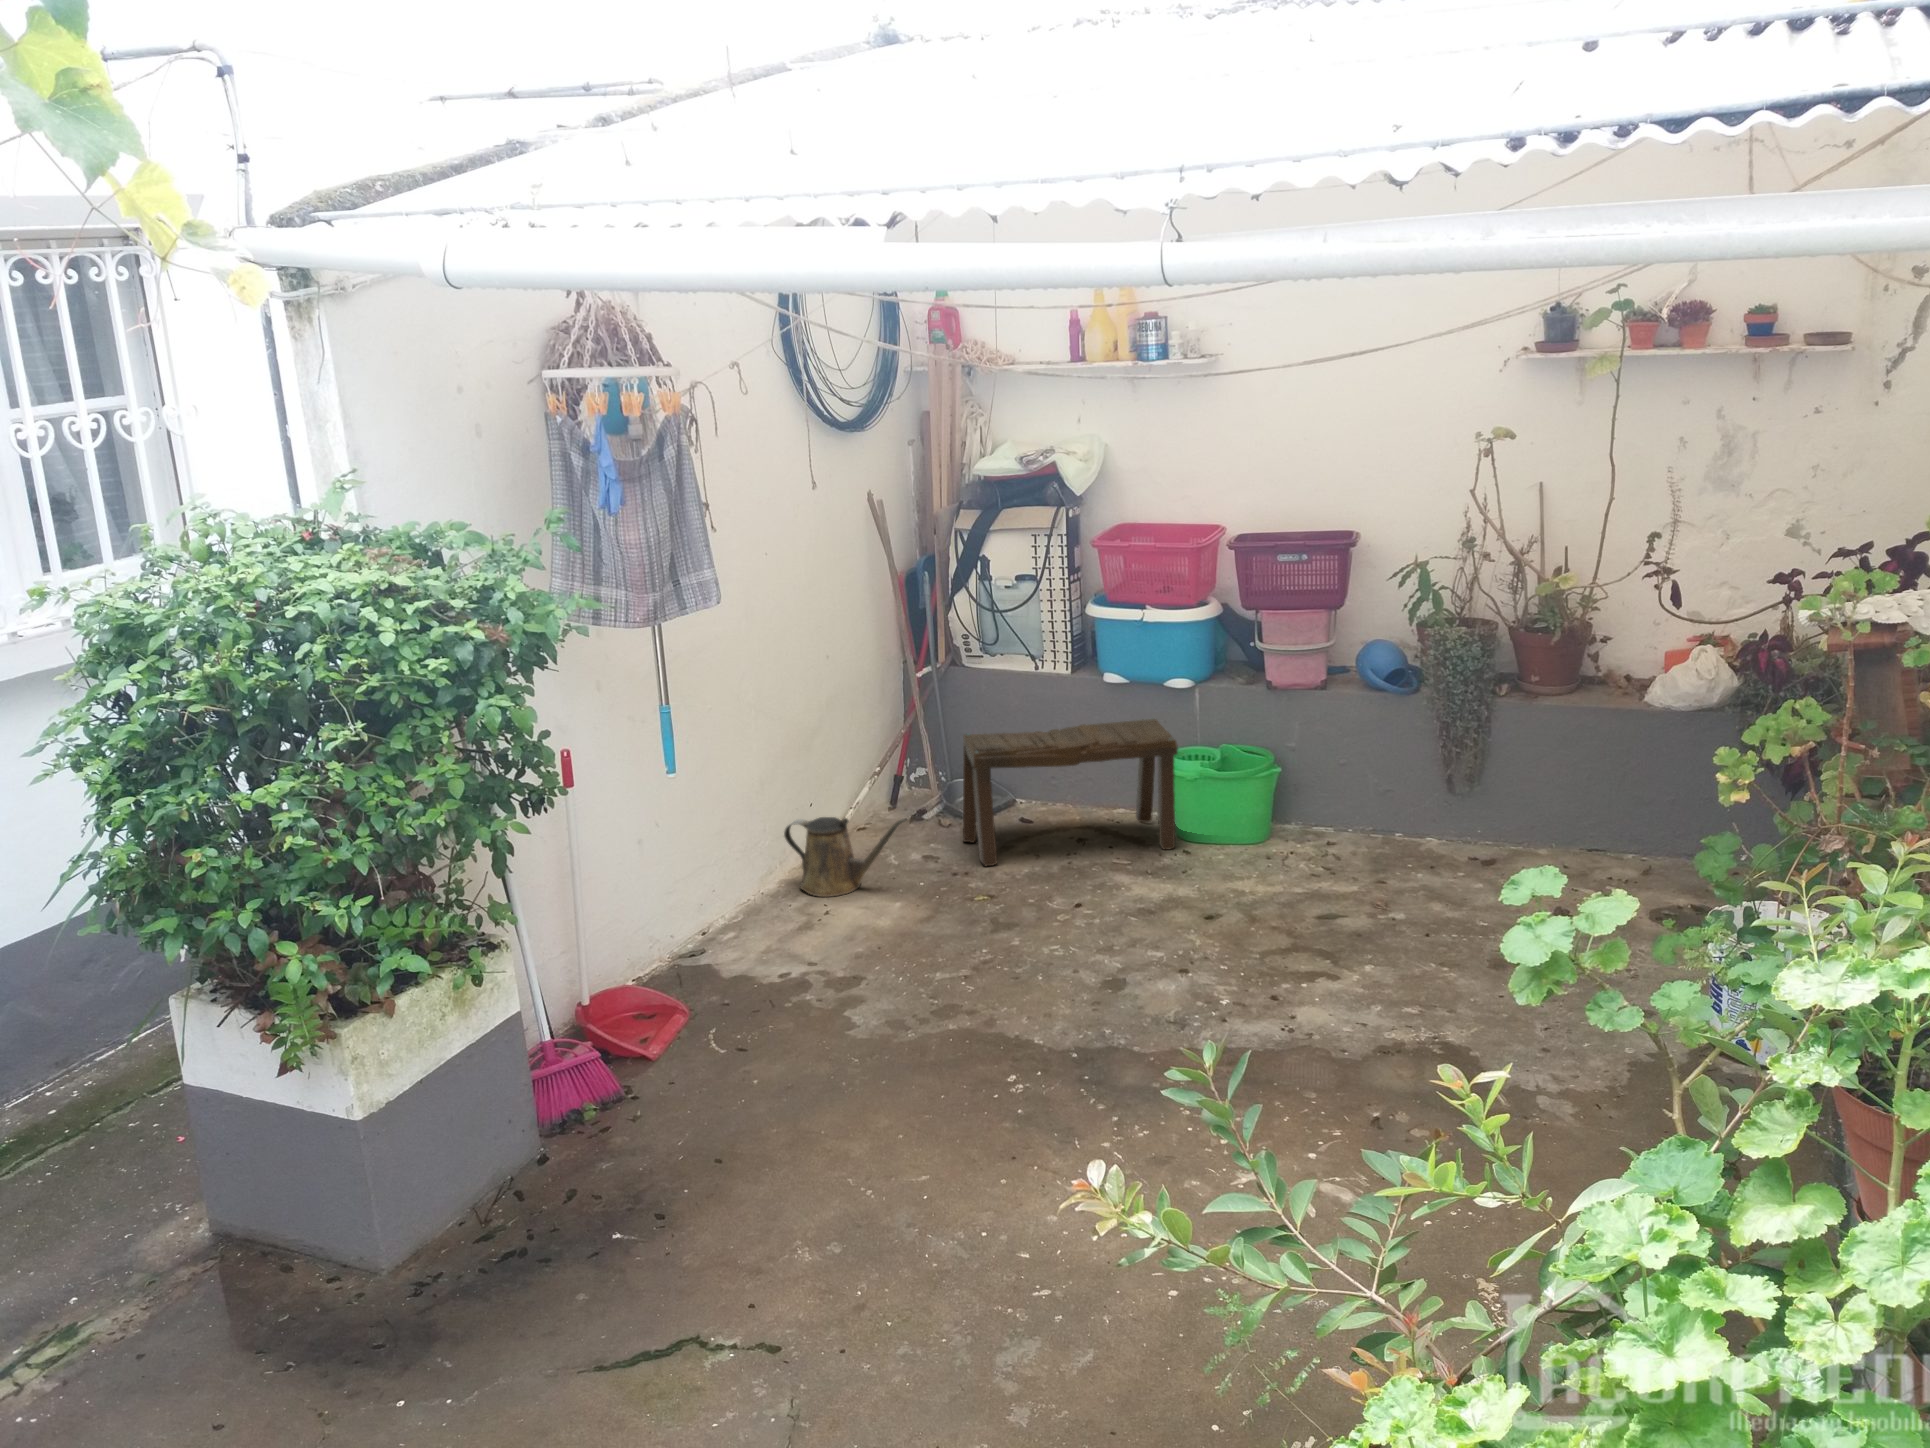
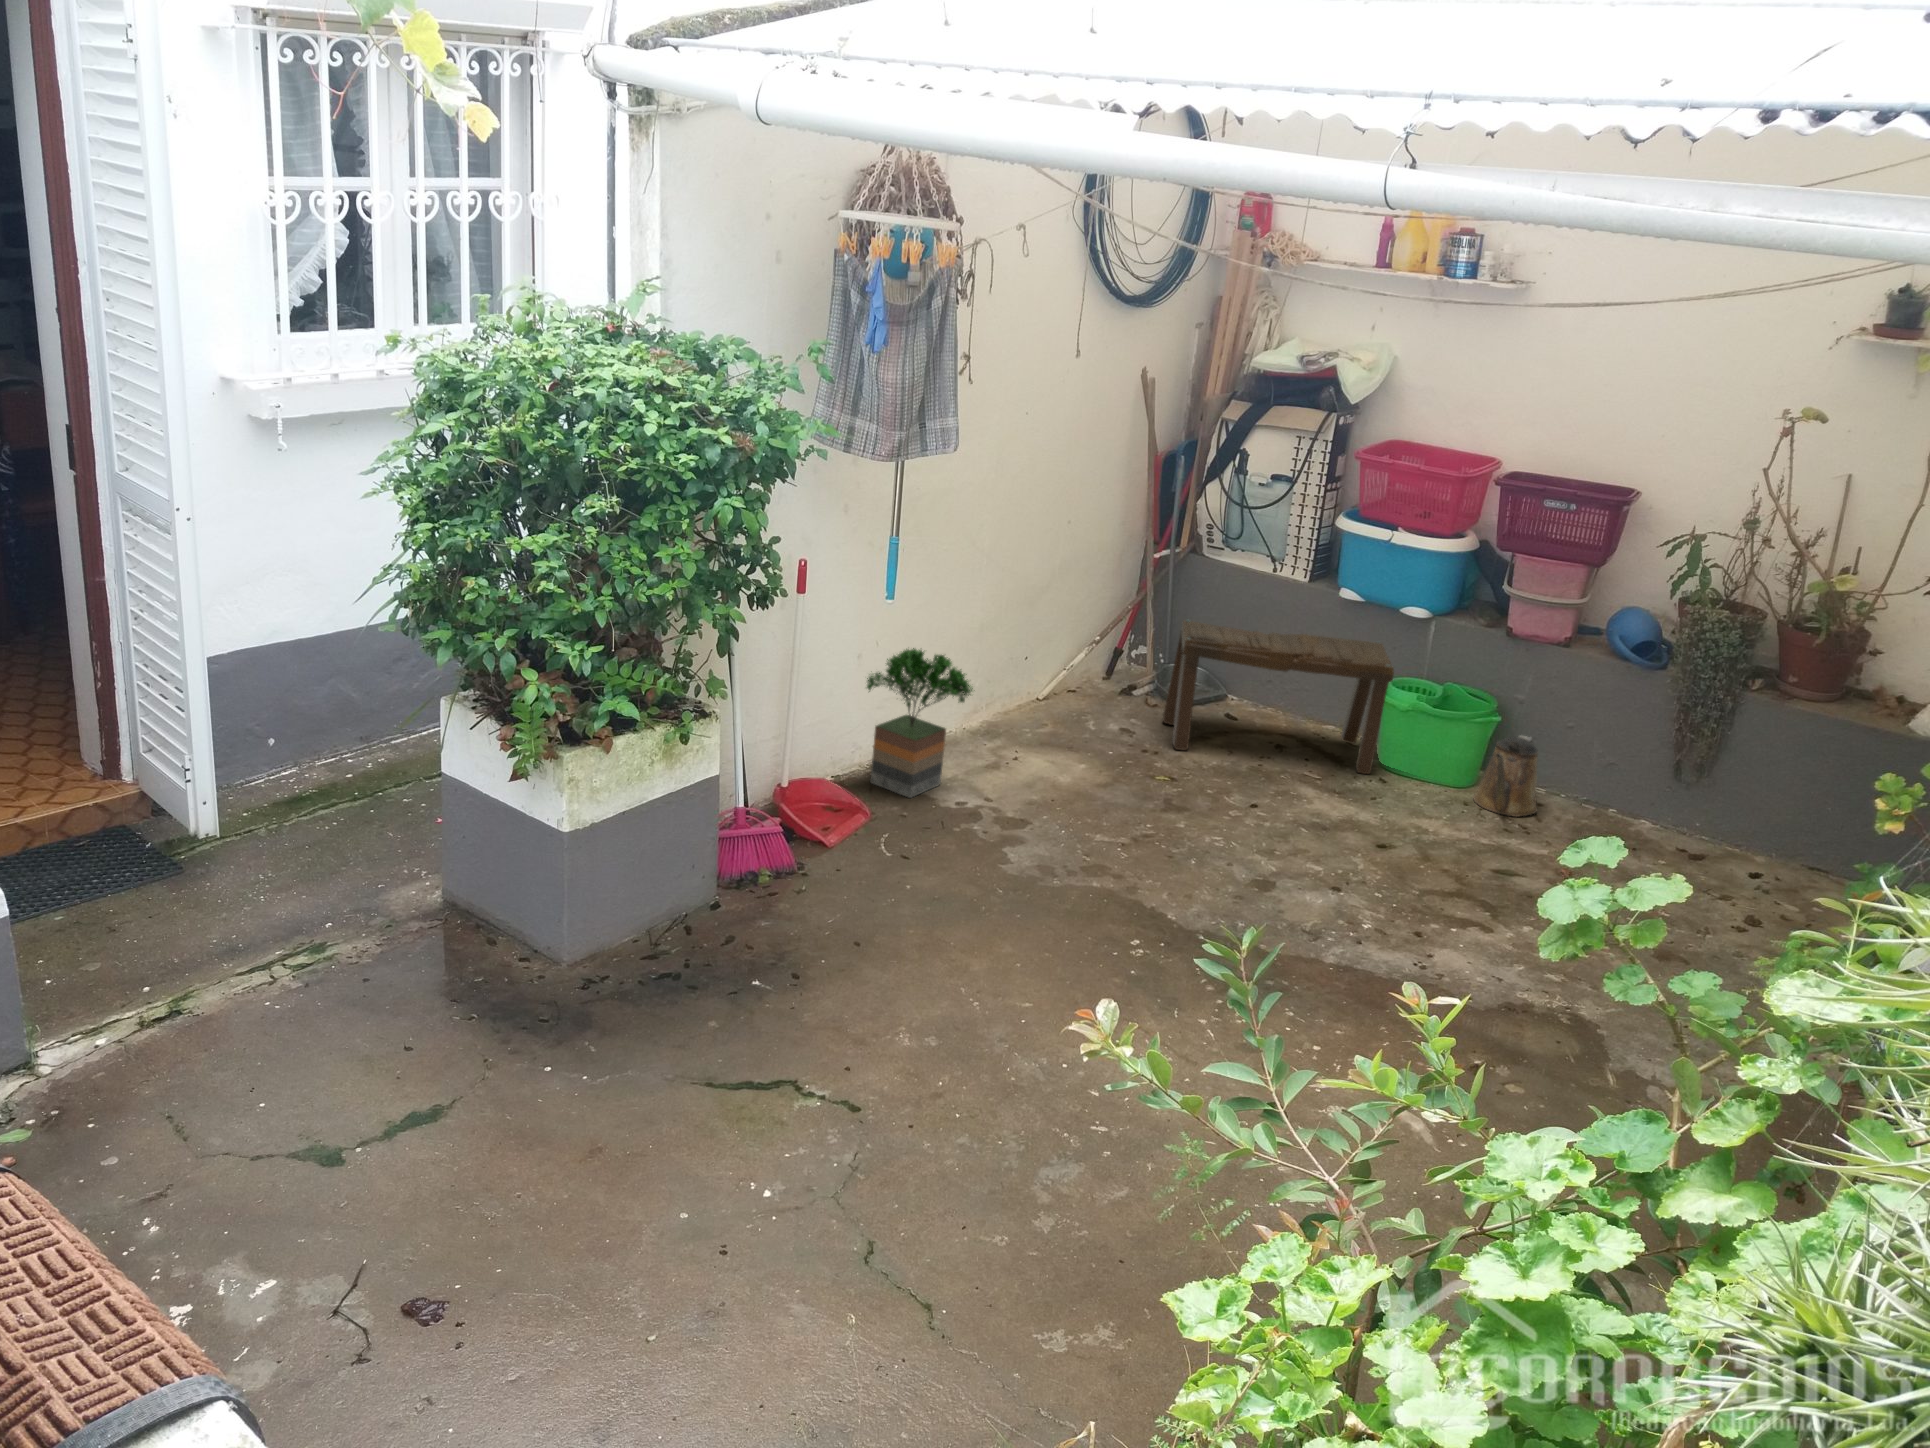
watering can: present [784,817,907,897] -> present [1473,736,1538,817]
potted tree: none [655,819,780,982] -> present [867,648,973,798]

